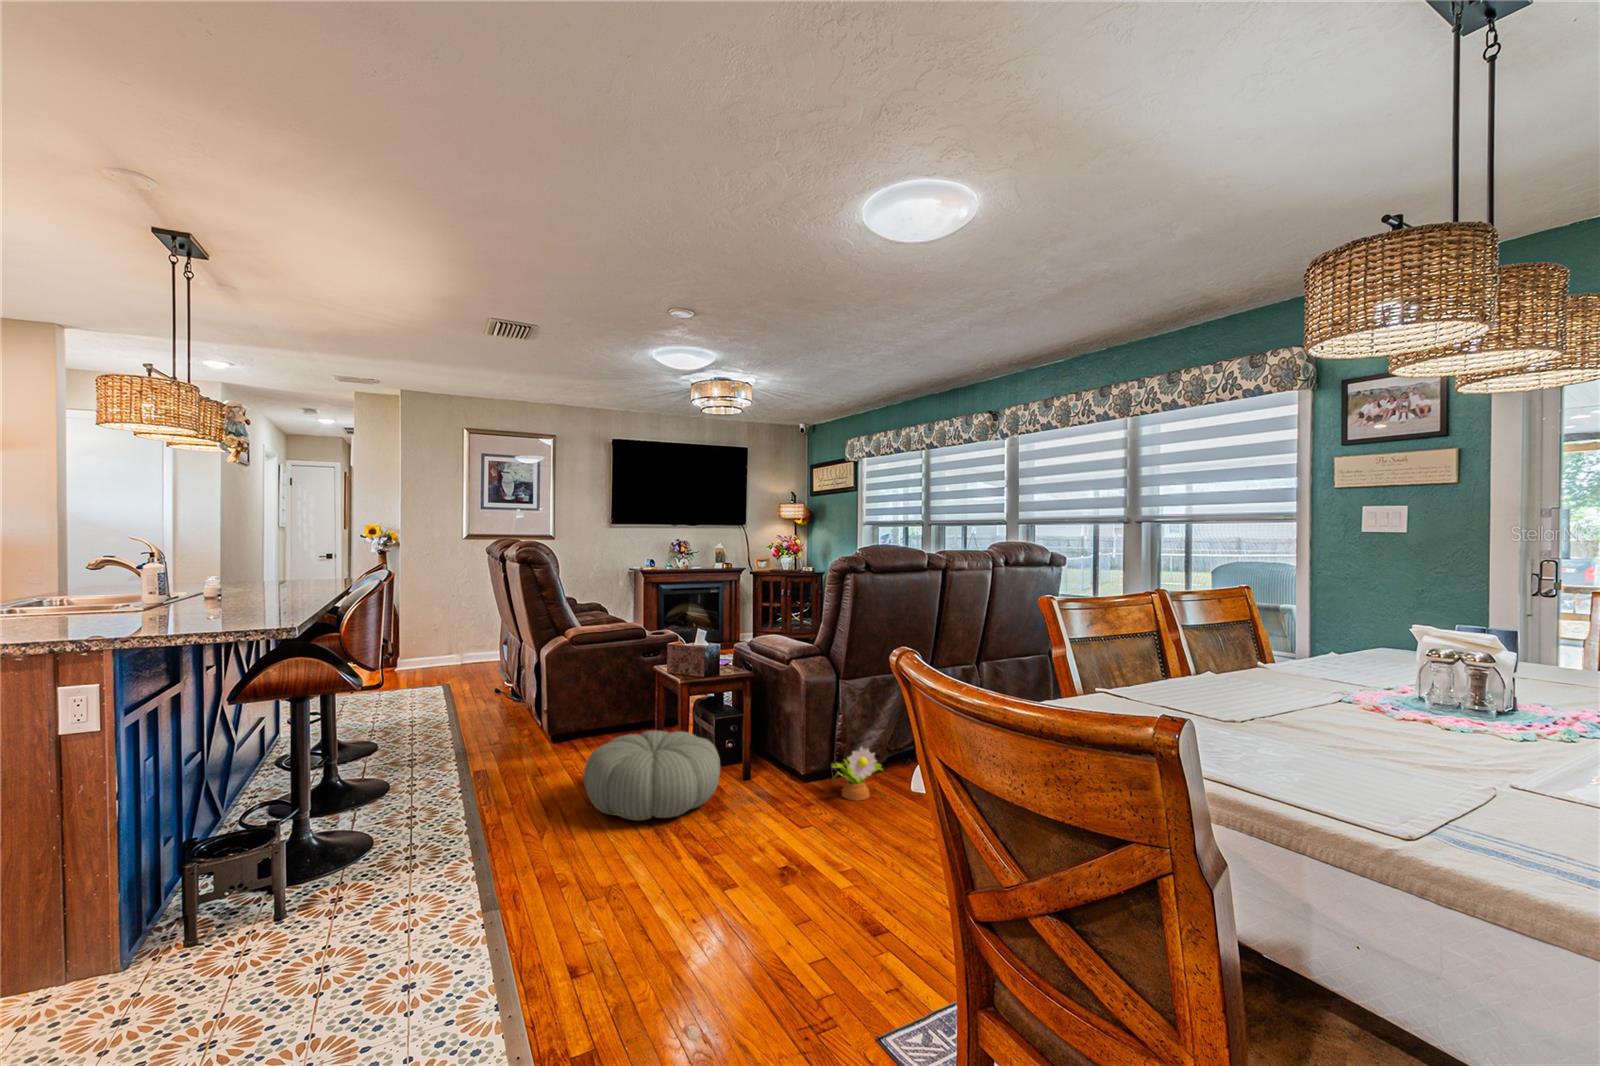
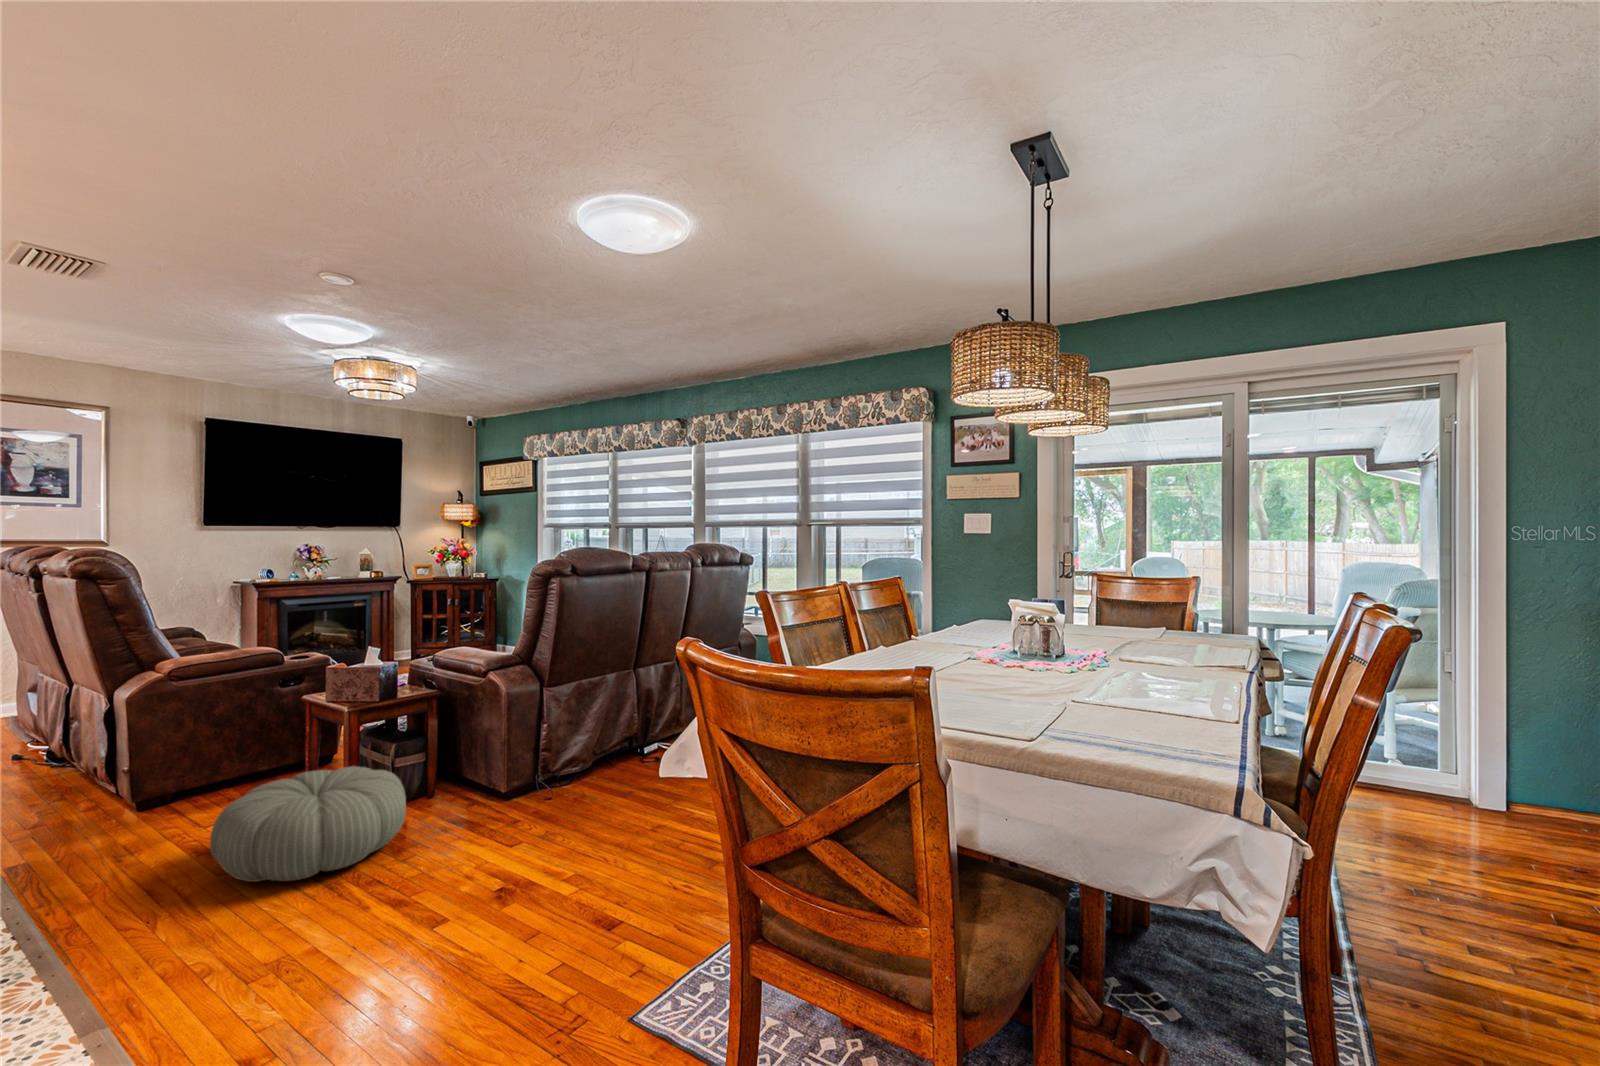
decorative plant: present [832,747,881,801] -> none [536,752,595,808]

